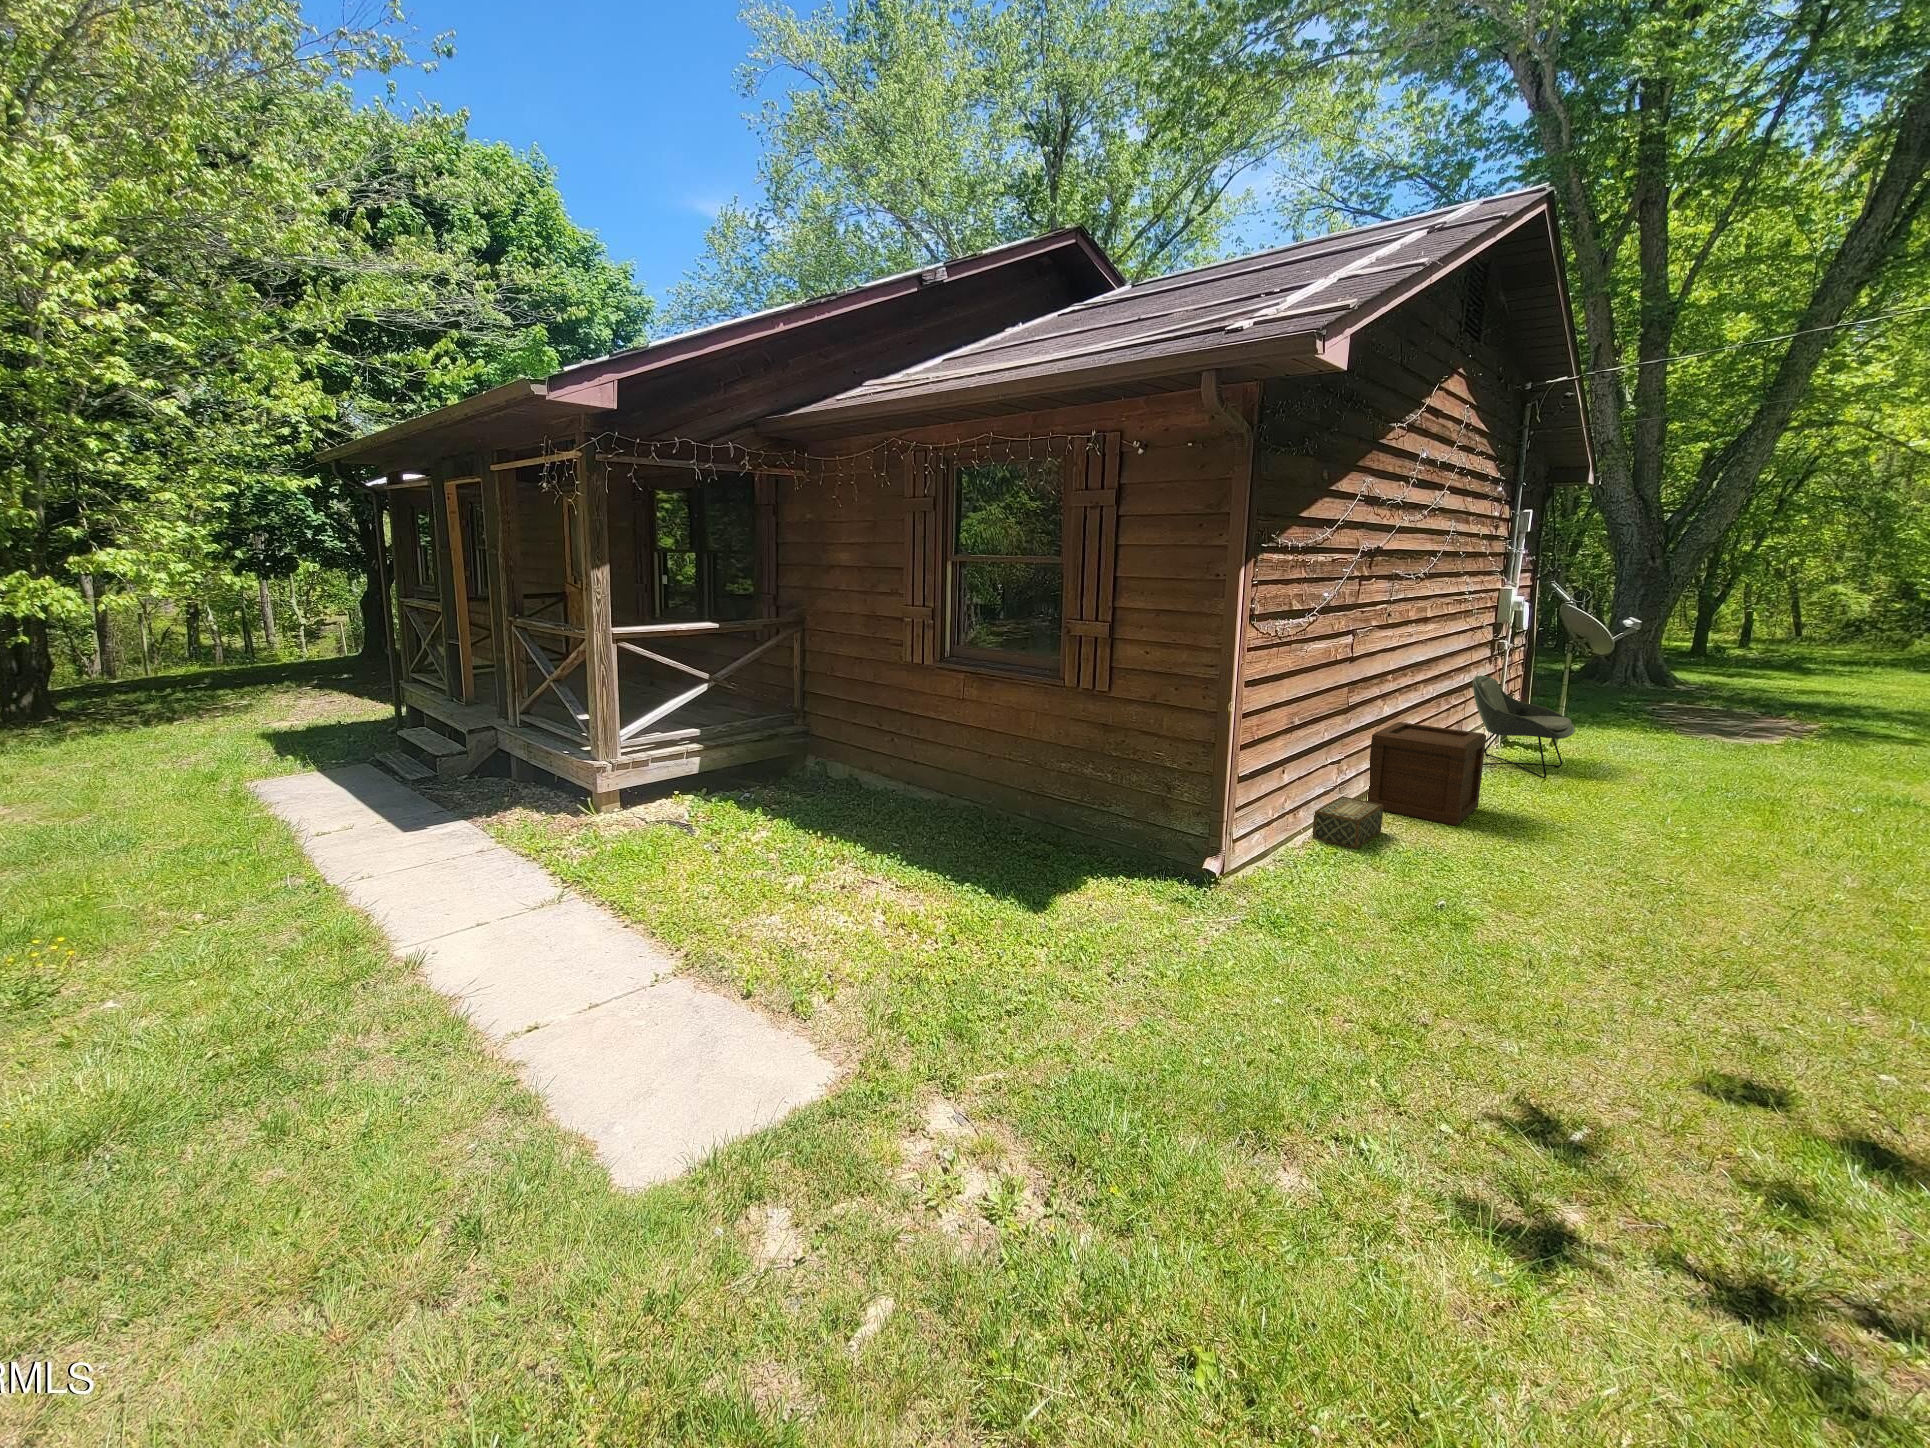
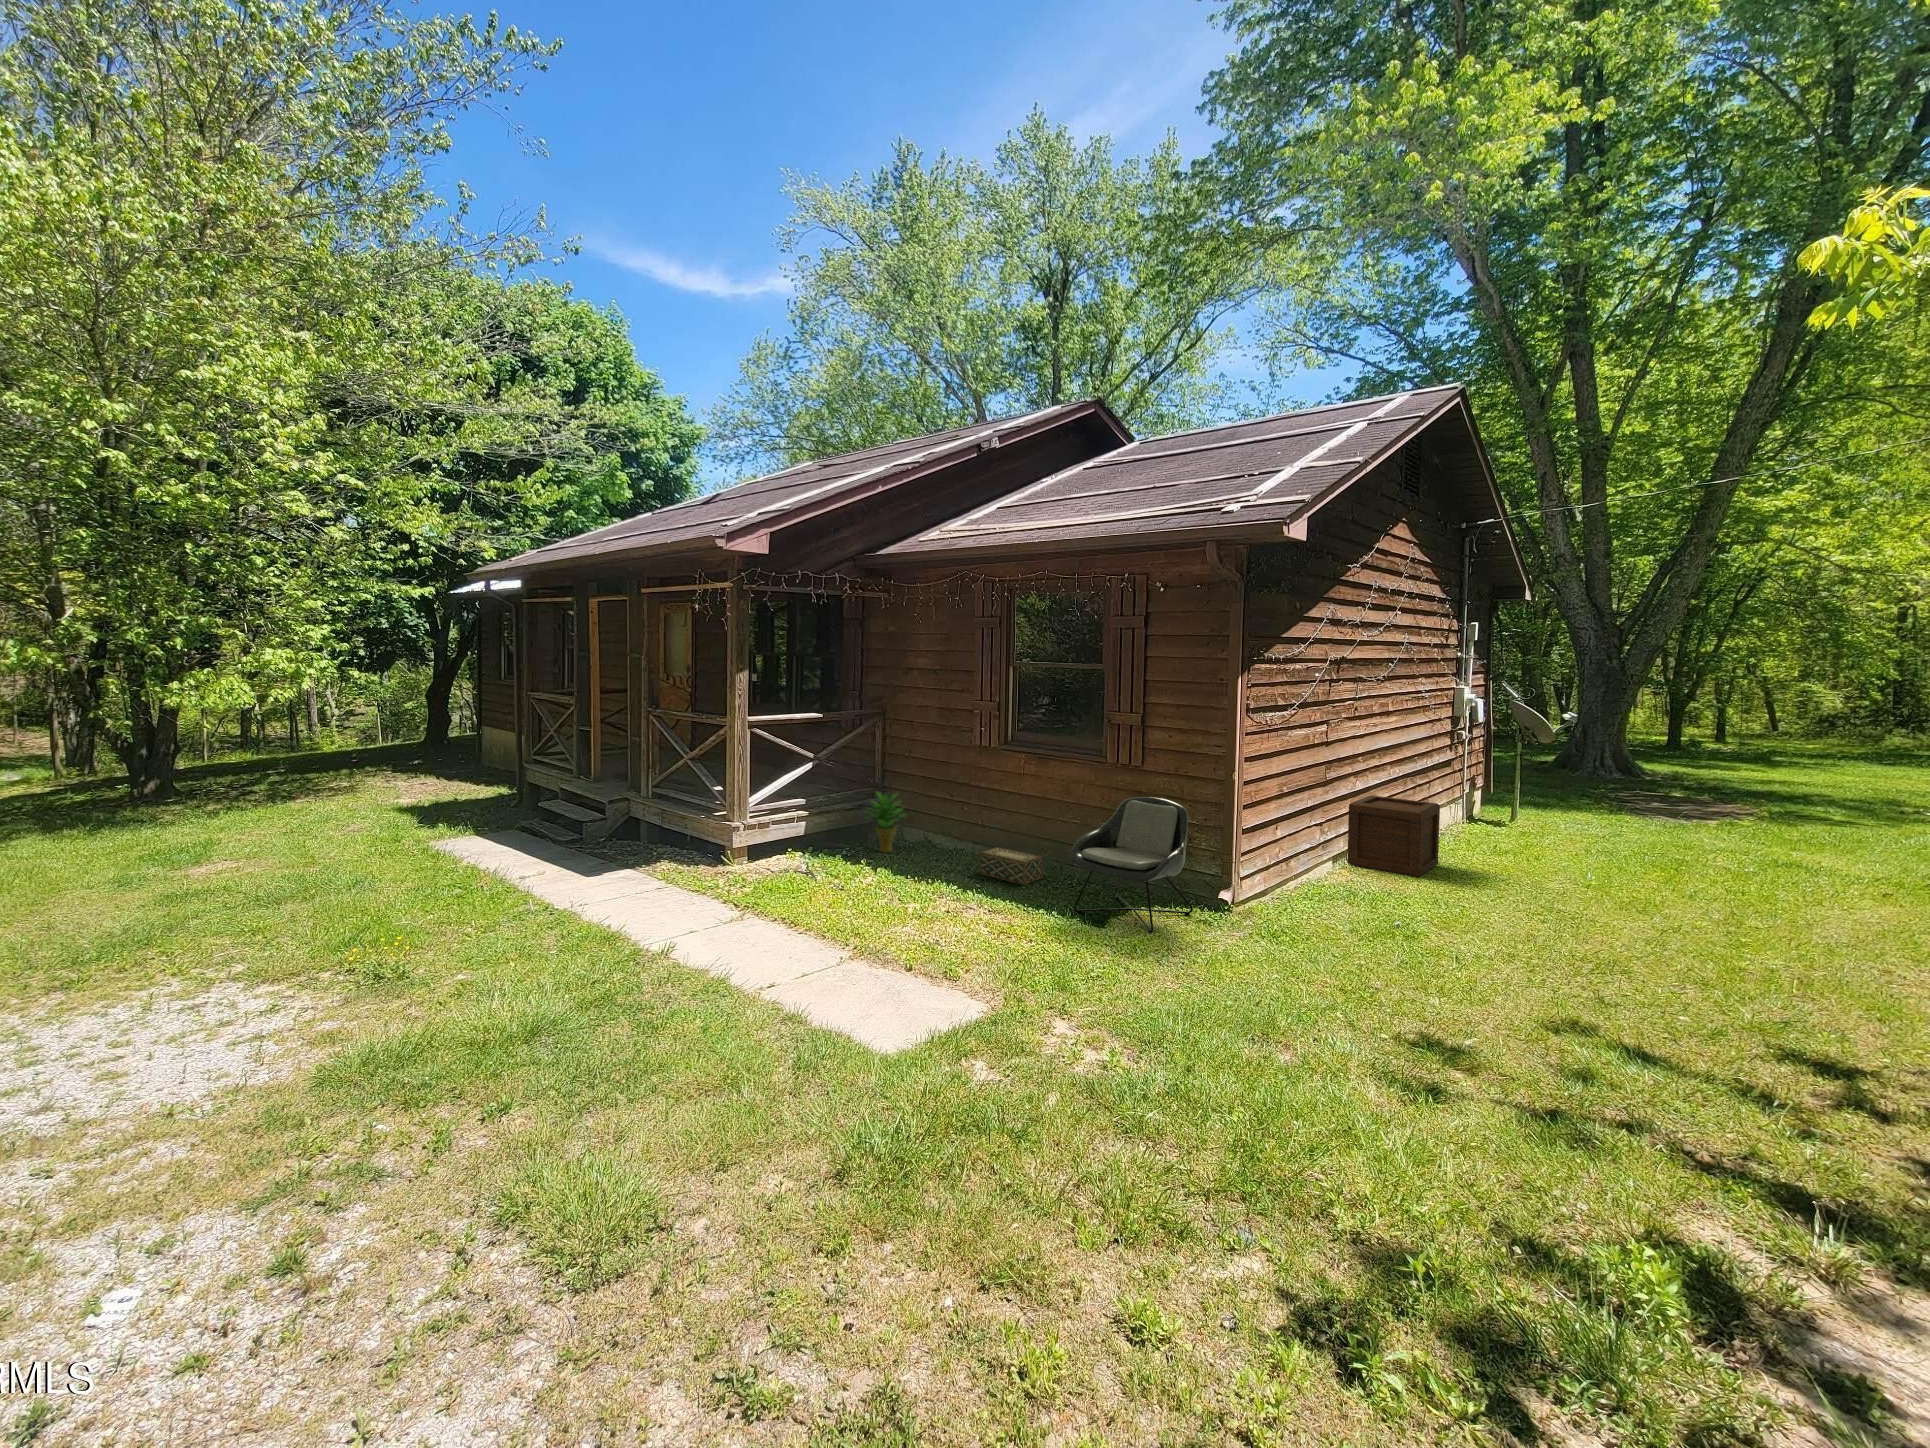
lounge chair: present [1473,675,1575,778] -> present [1069,797,1193,933]
potted plant: none [776,718,830,792] -> present [865,792,904,852]
woven basket: present [1312,796,1383,849] -> present [979,847,1043,885]

